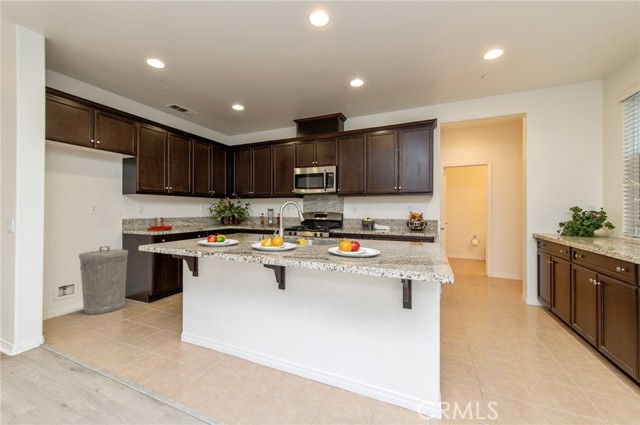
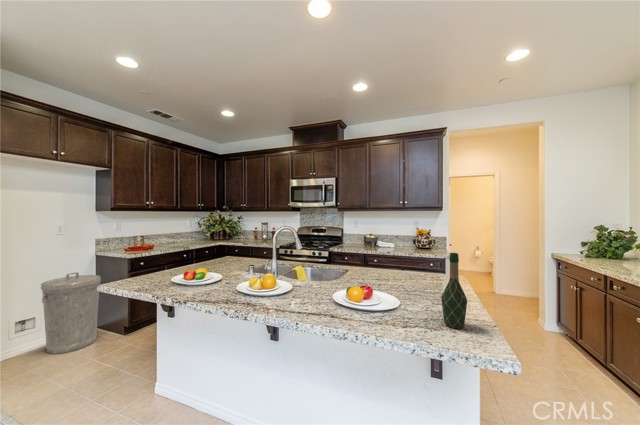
wine bottle: none [408,207,427,263] -> present [441,253,467,328]

